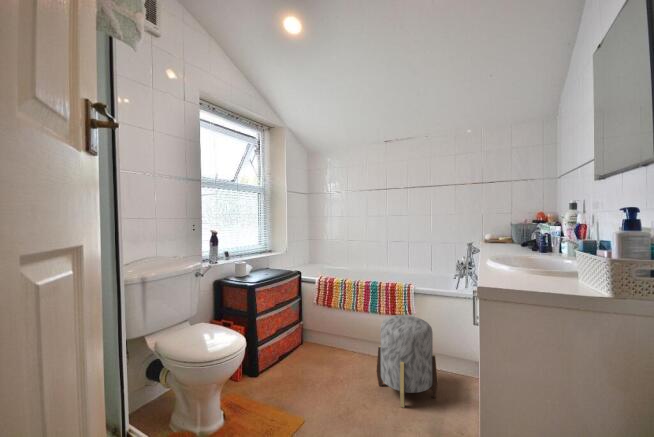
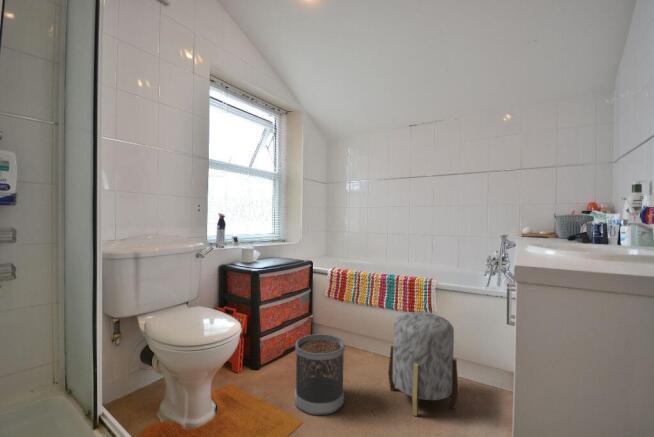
wastebasket: none [295,341,340,415] -> present [295,334,345,415]

